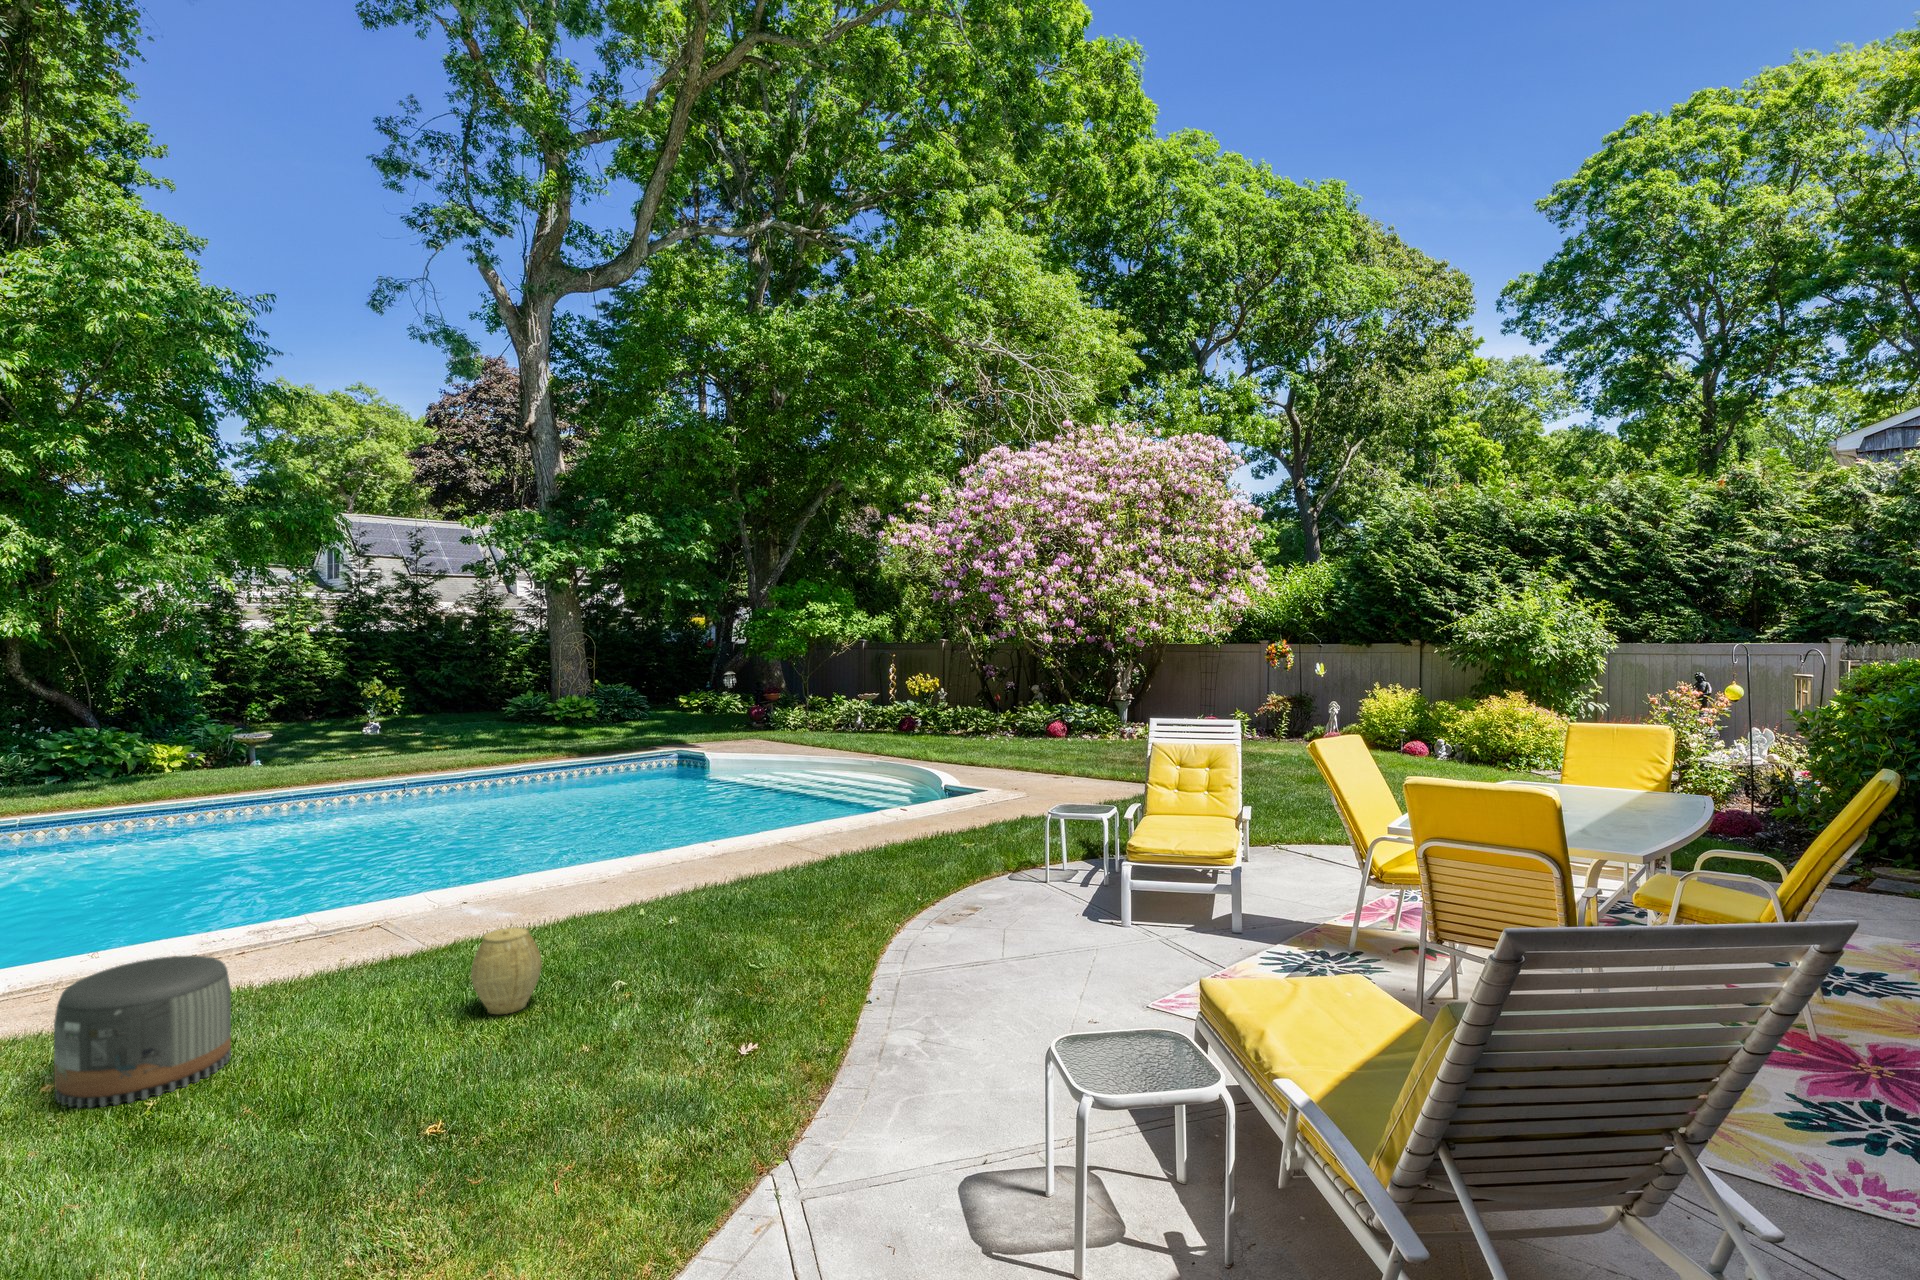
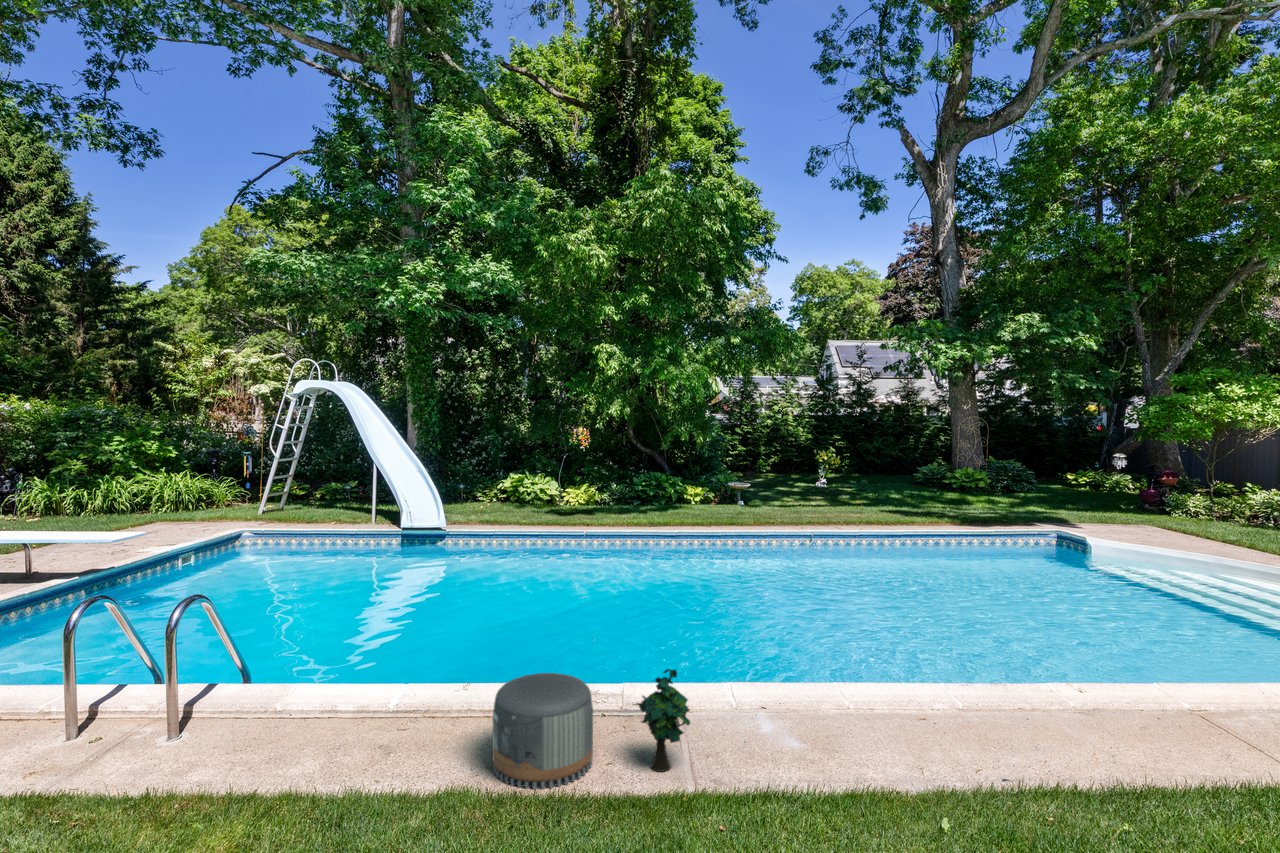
decorative plant: none [289,907,374,1031] -> present [635,669,690,772]
woven basket: present [471,927,542,1014] -> none [758,728,822,821]

